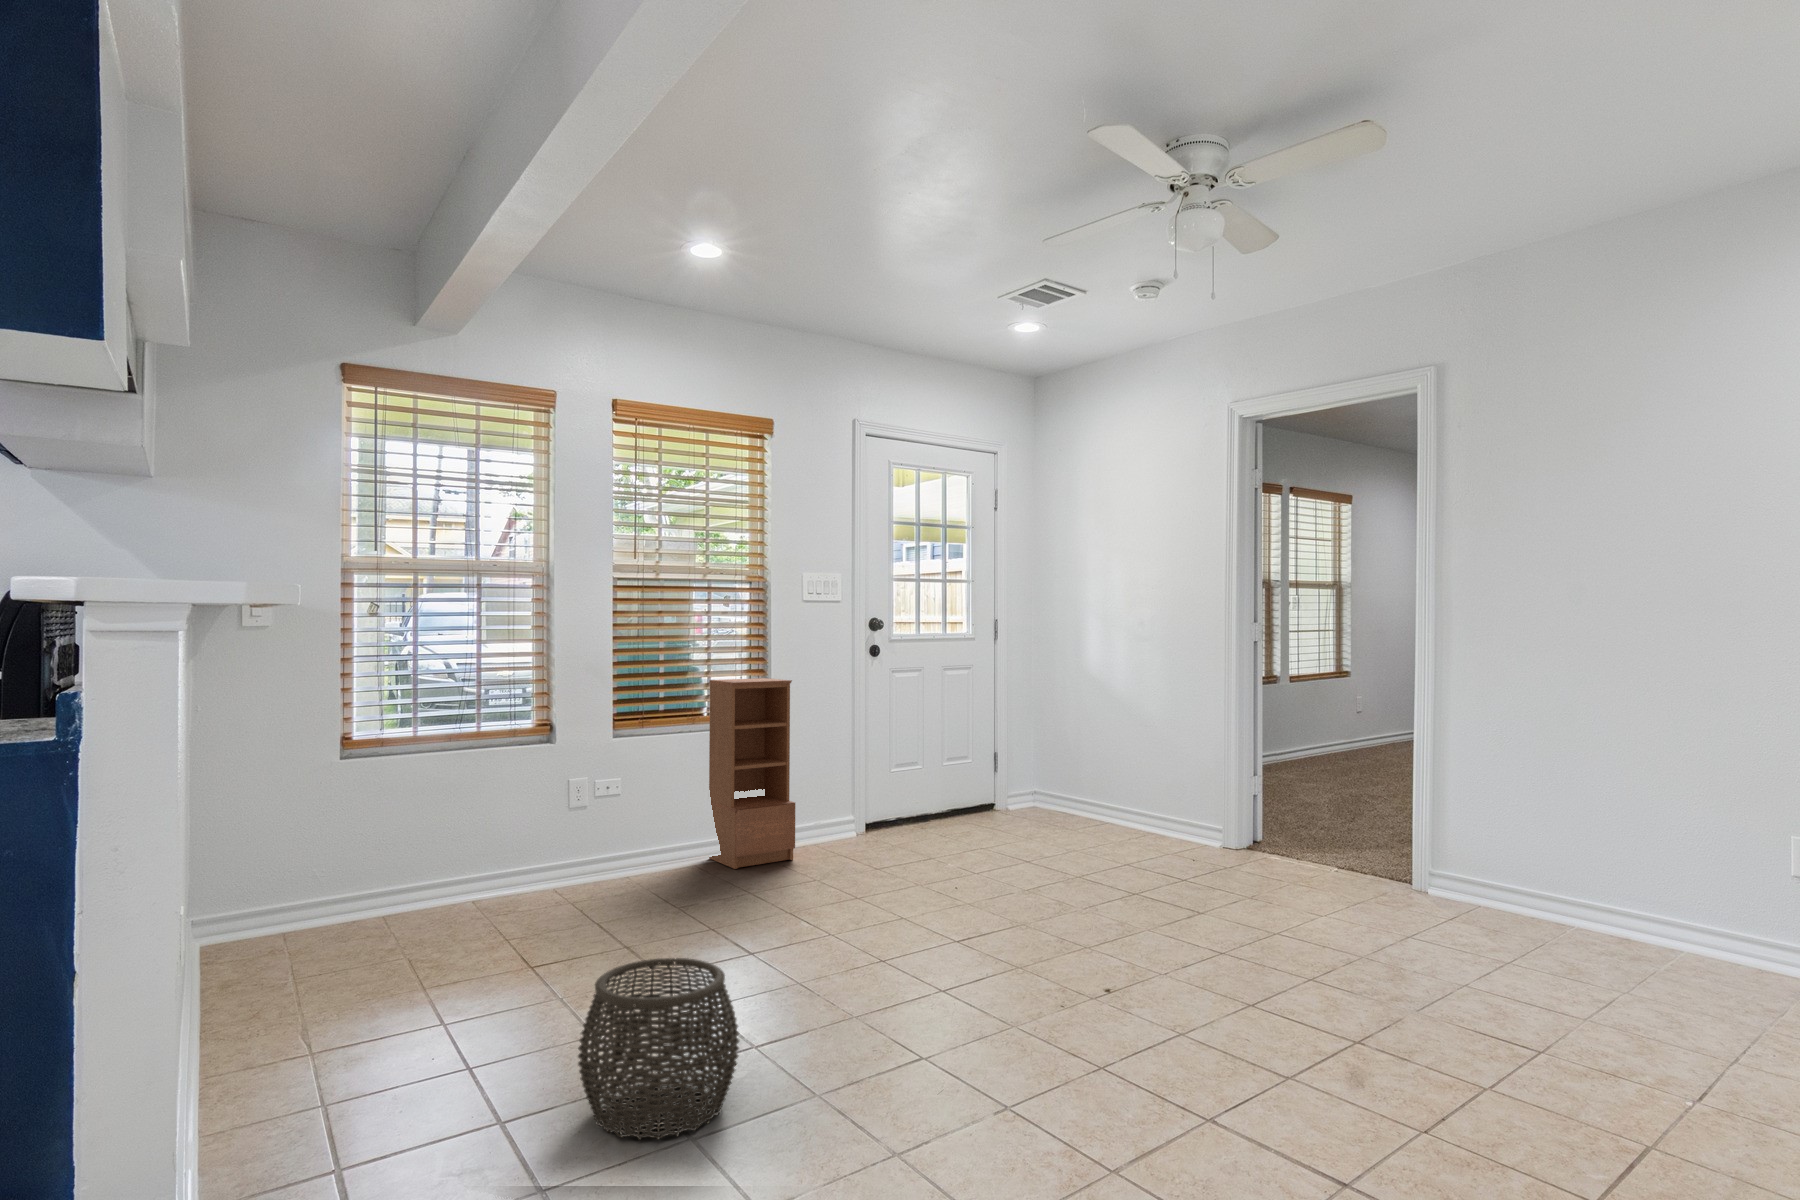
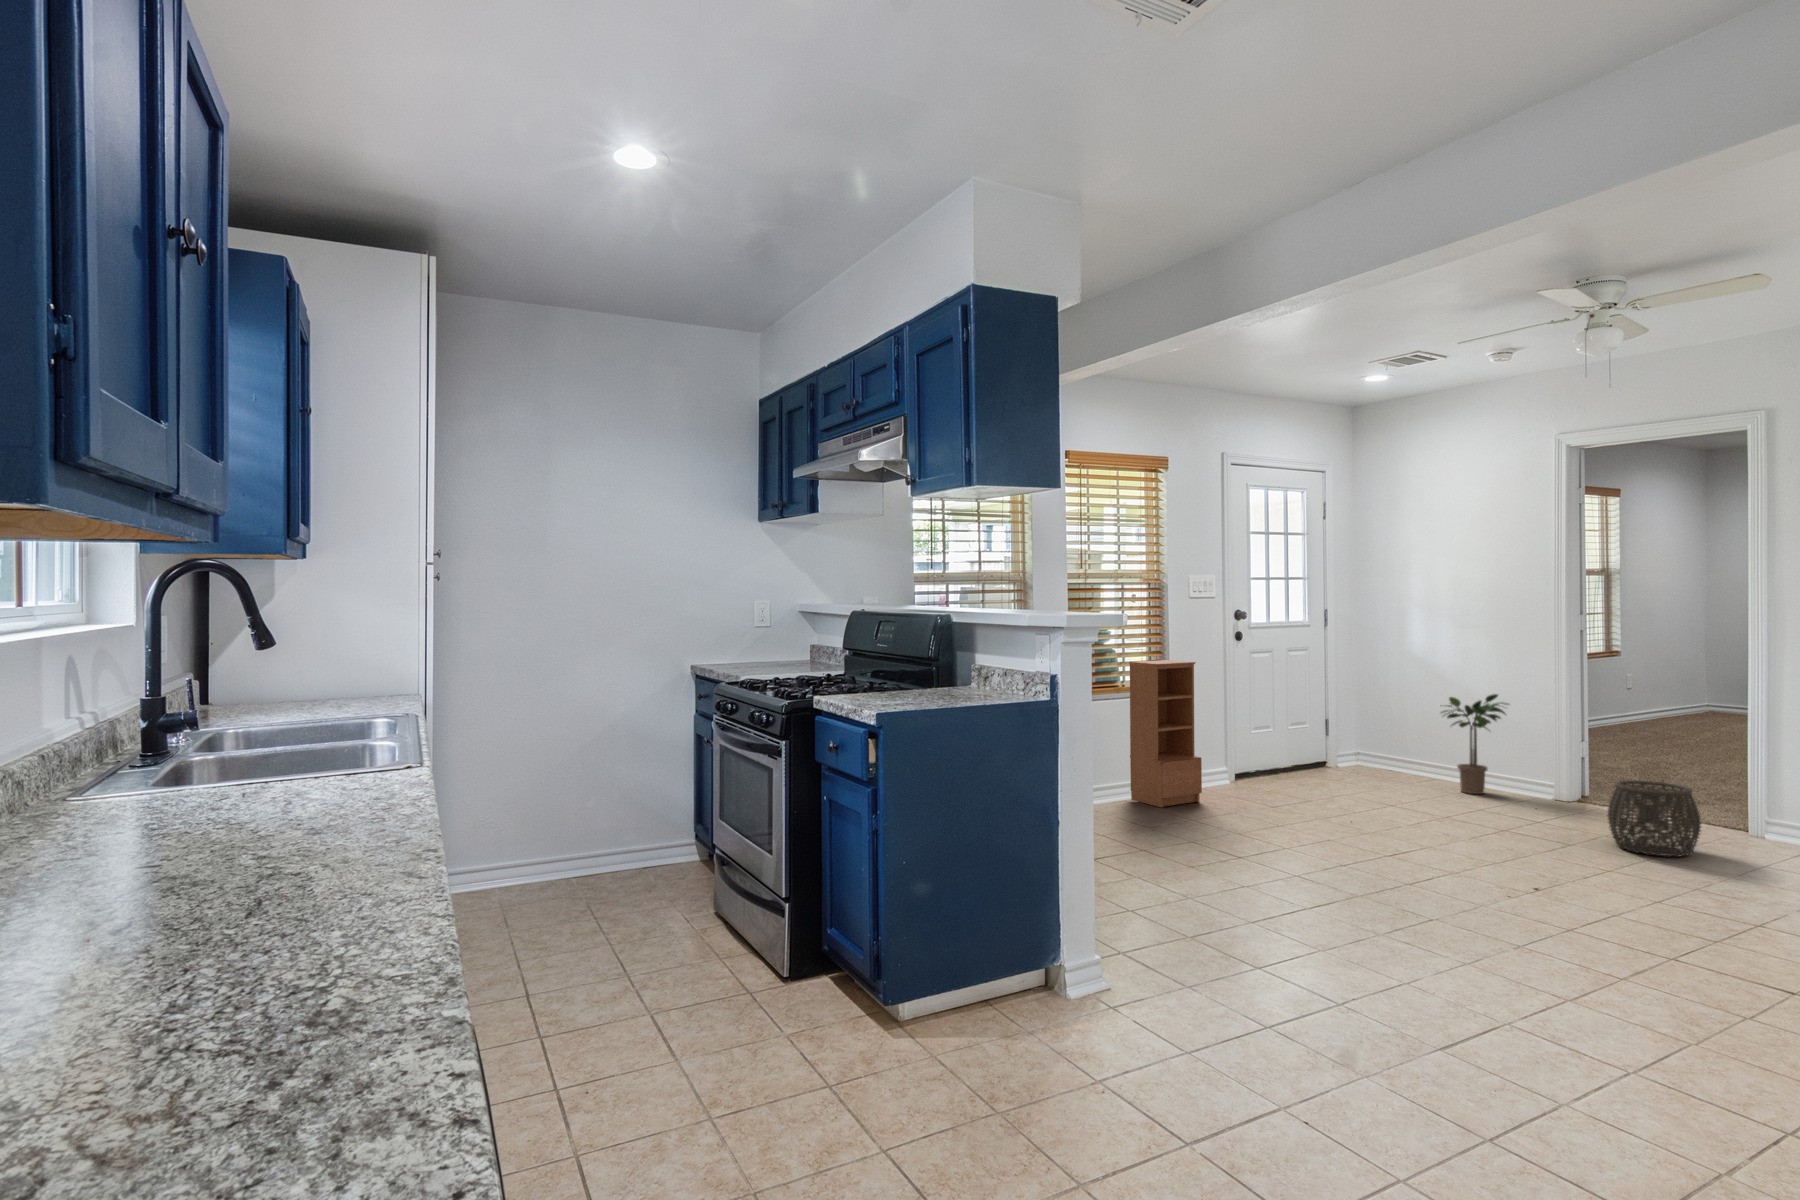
potted plant: none [1101,720,1175,842] -> present [1441,694,1508,794]
woven basket: present [578,958,739,1140] -> present [1607,780,1701,857]

